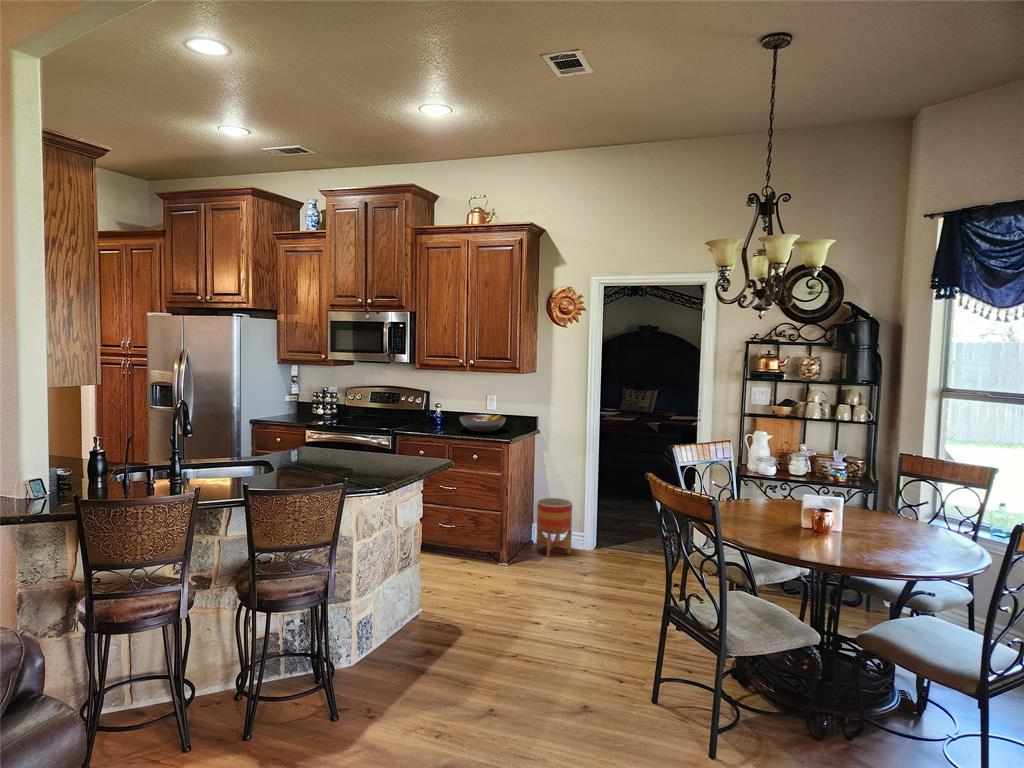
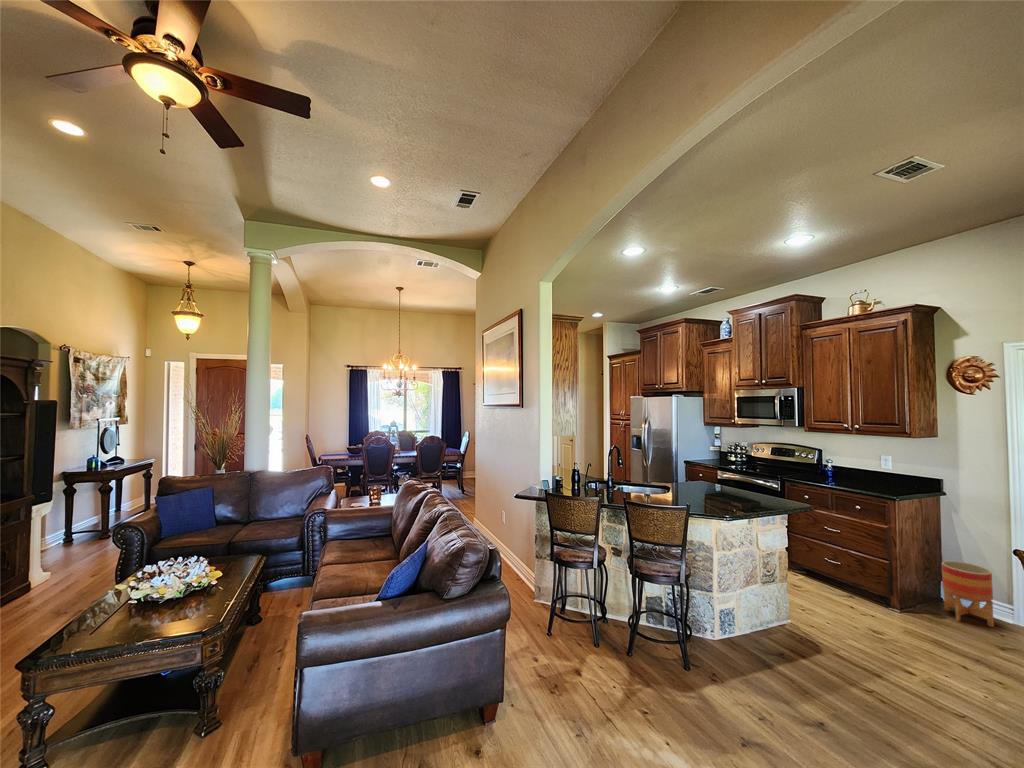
fruit bowl: present [460,415,506,432] -> none [844,472,896,488]

